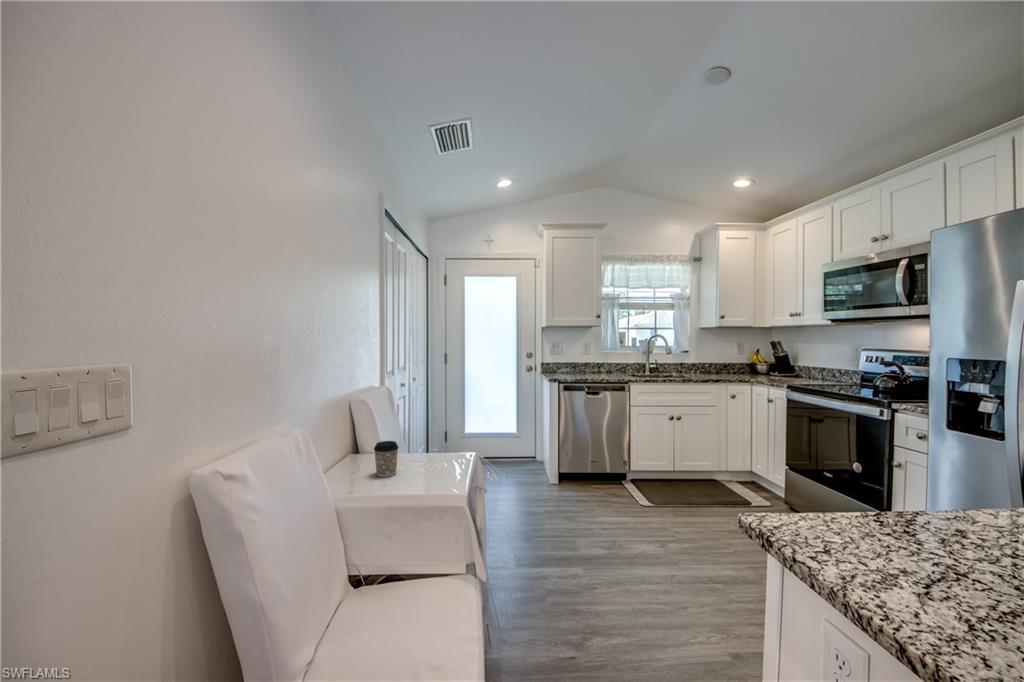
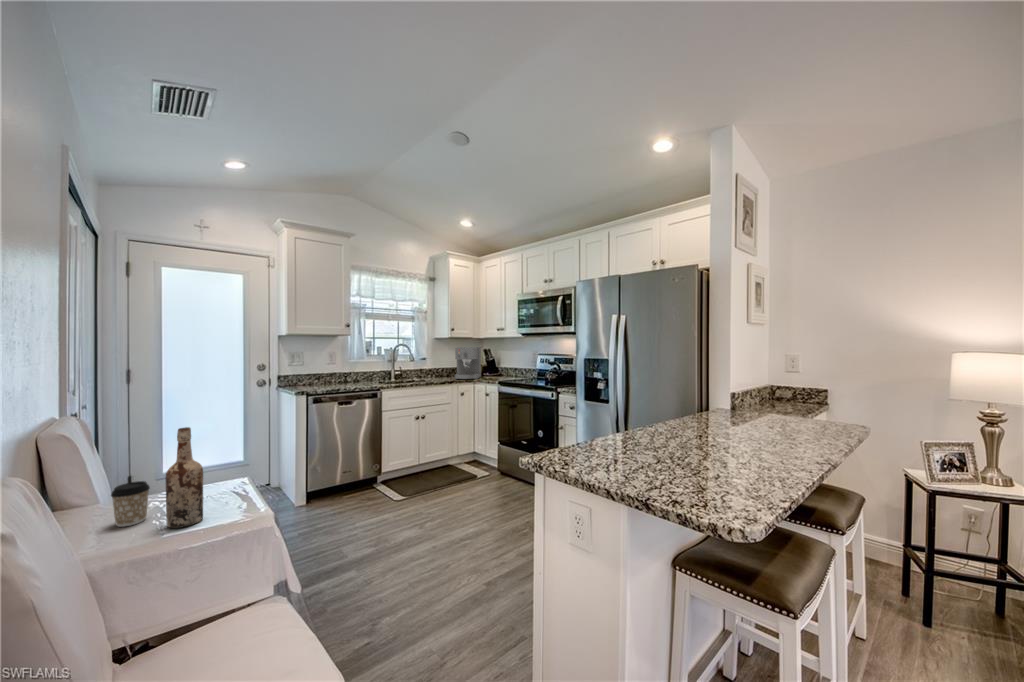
coffee maker: none [724,338,763,380] -> present [455,347,481,379]
wine bottle: none [401,400,427,489] -> present [165,427,203,528]

